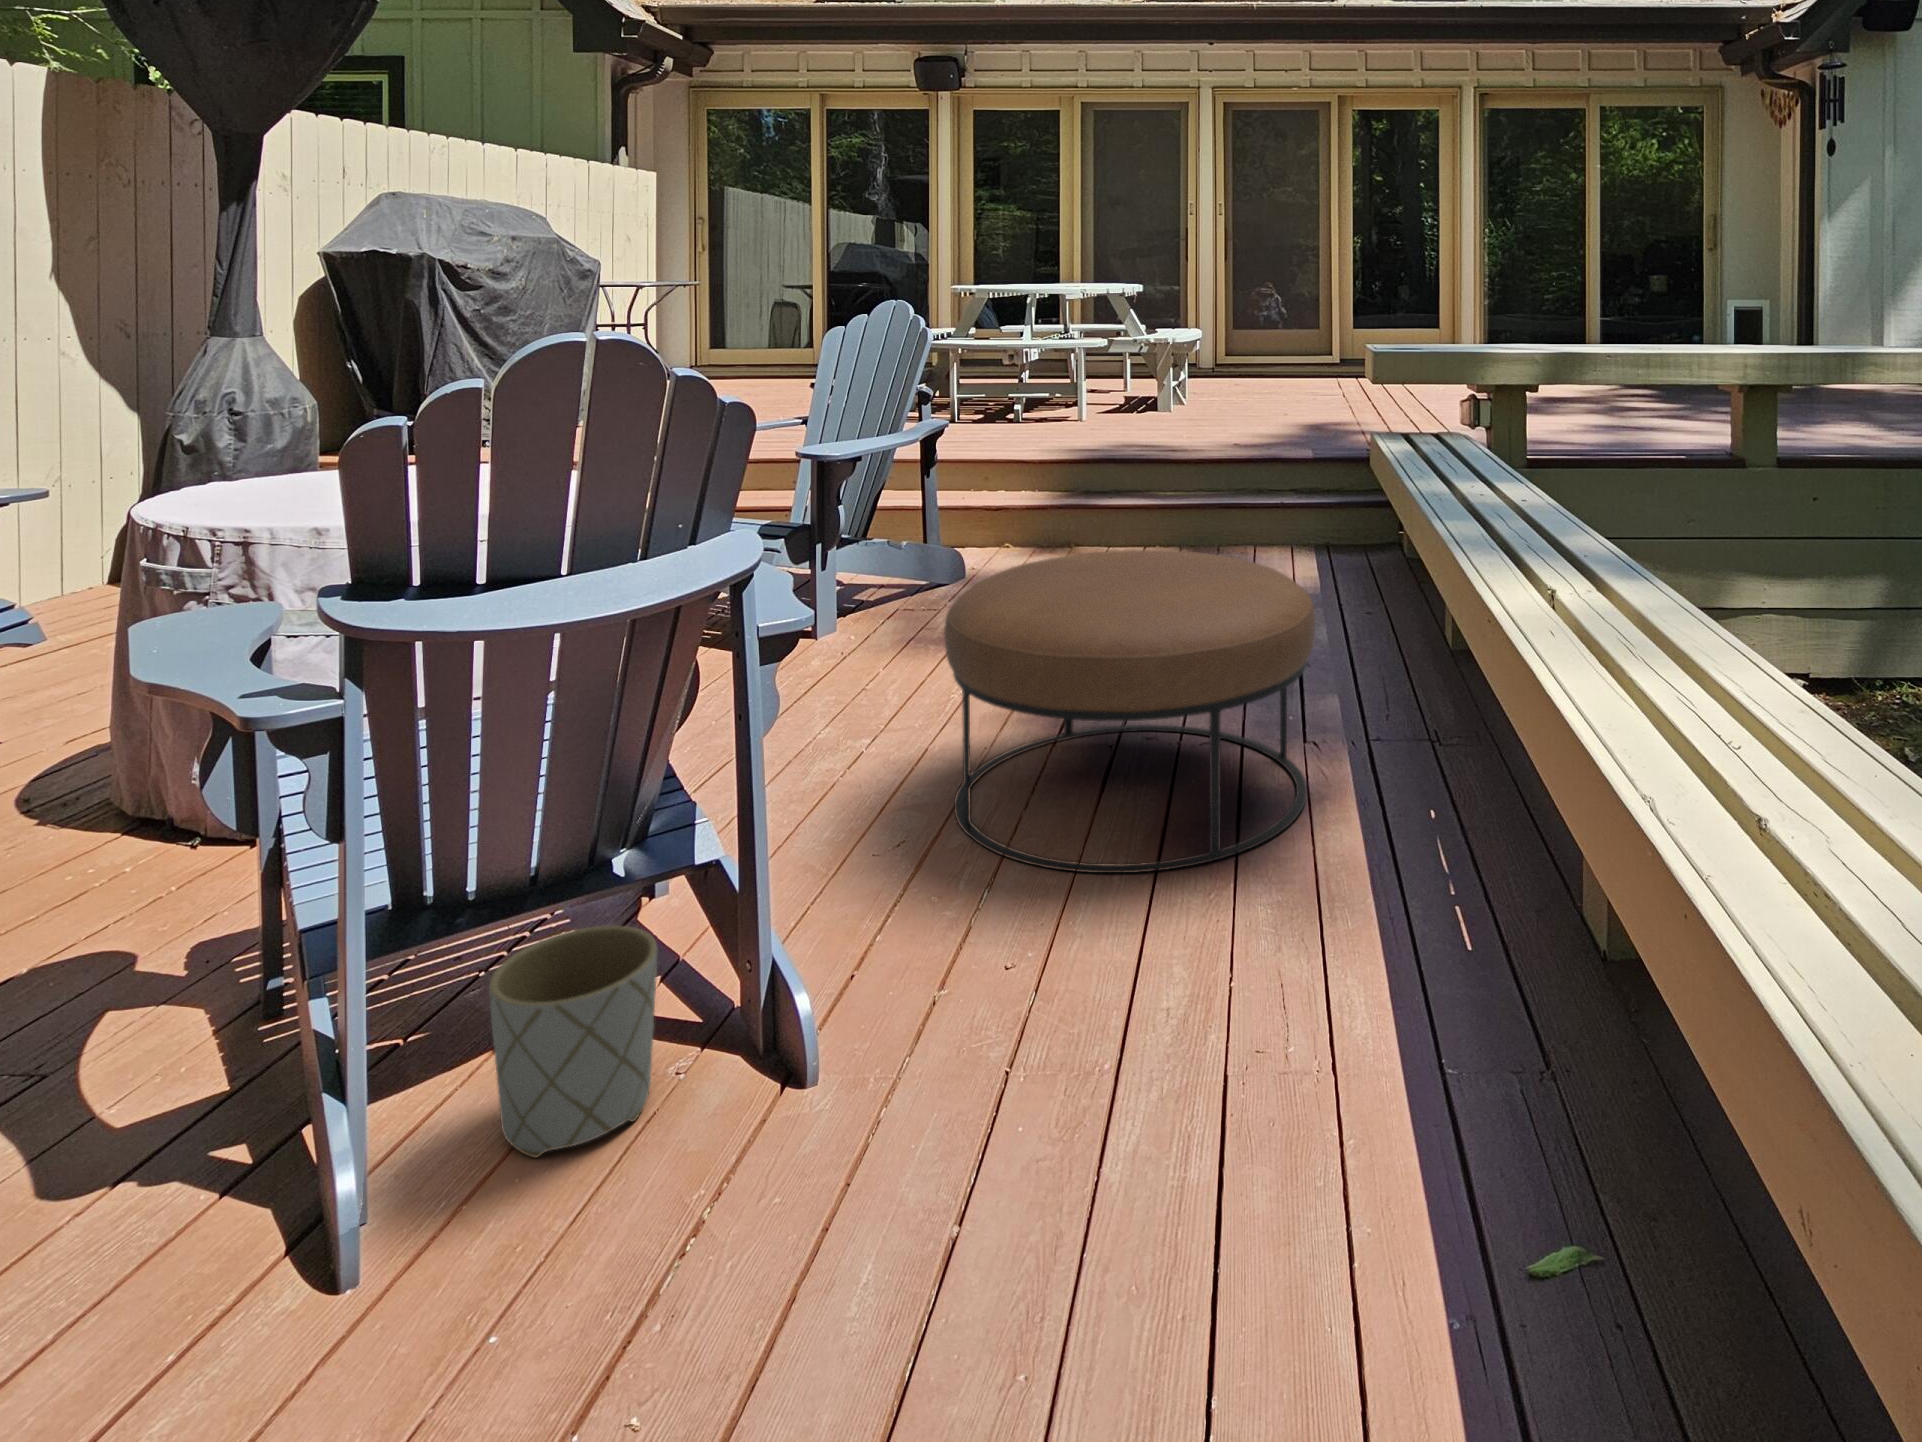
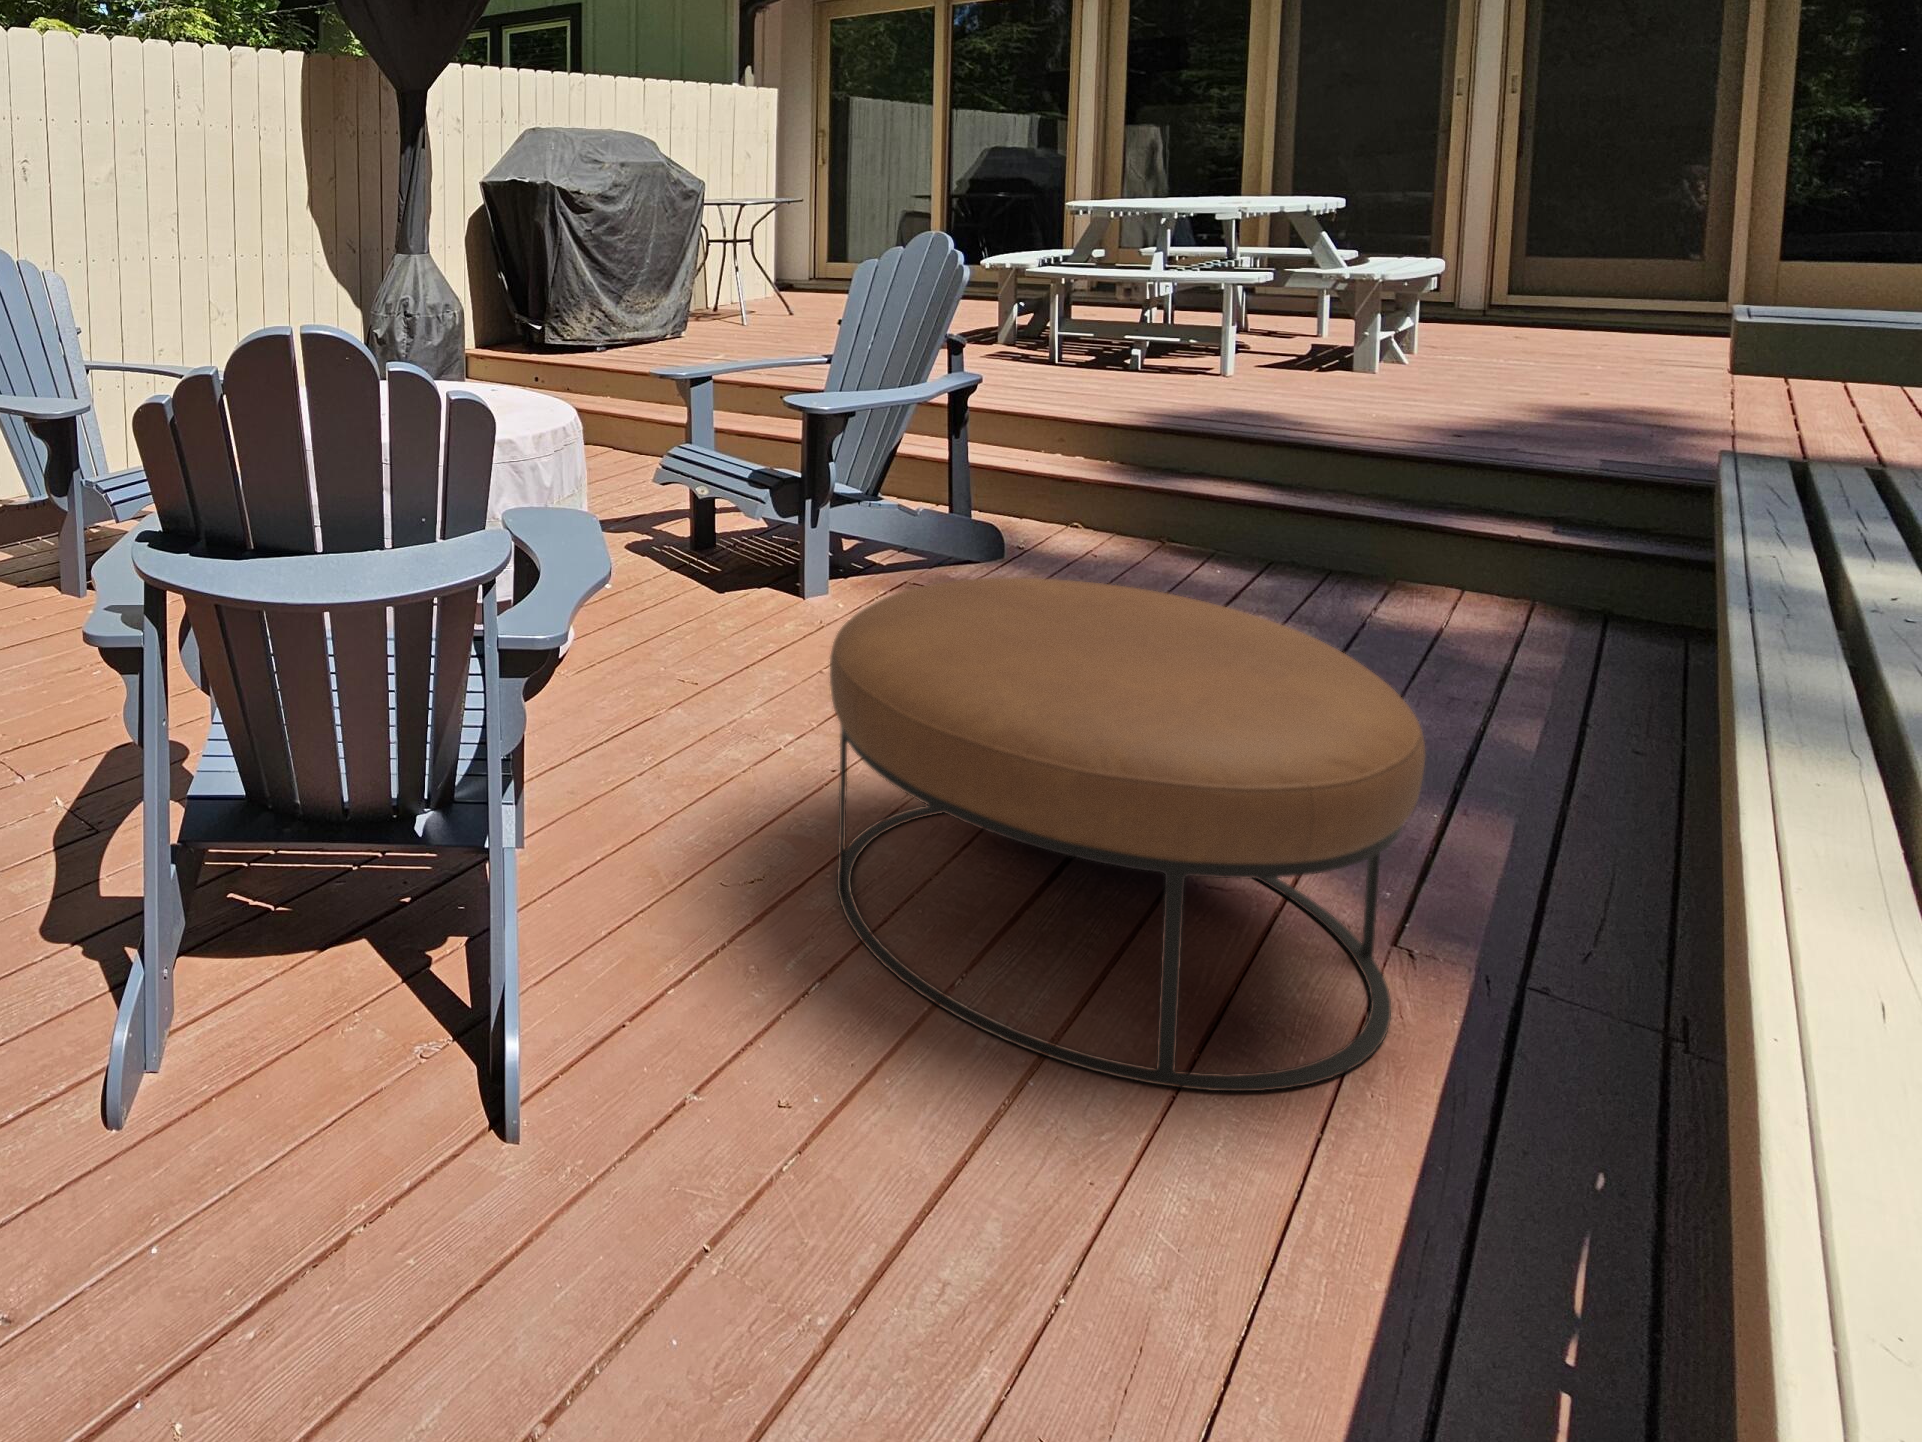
planter: present [489,925,657,1158] -> none [244,878,391,1099]

